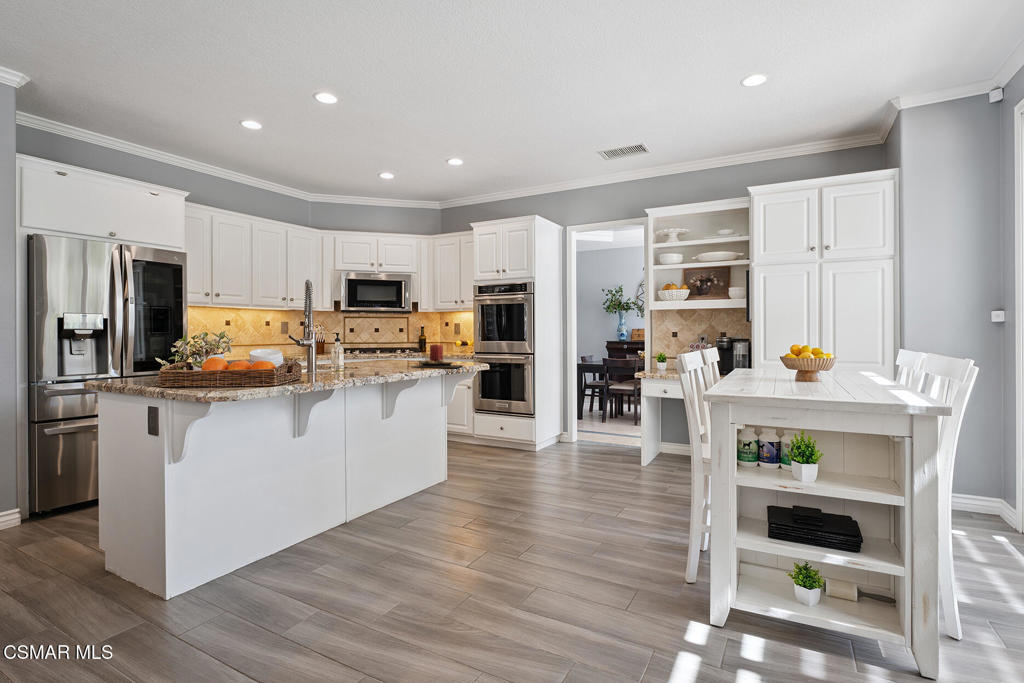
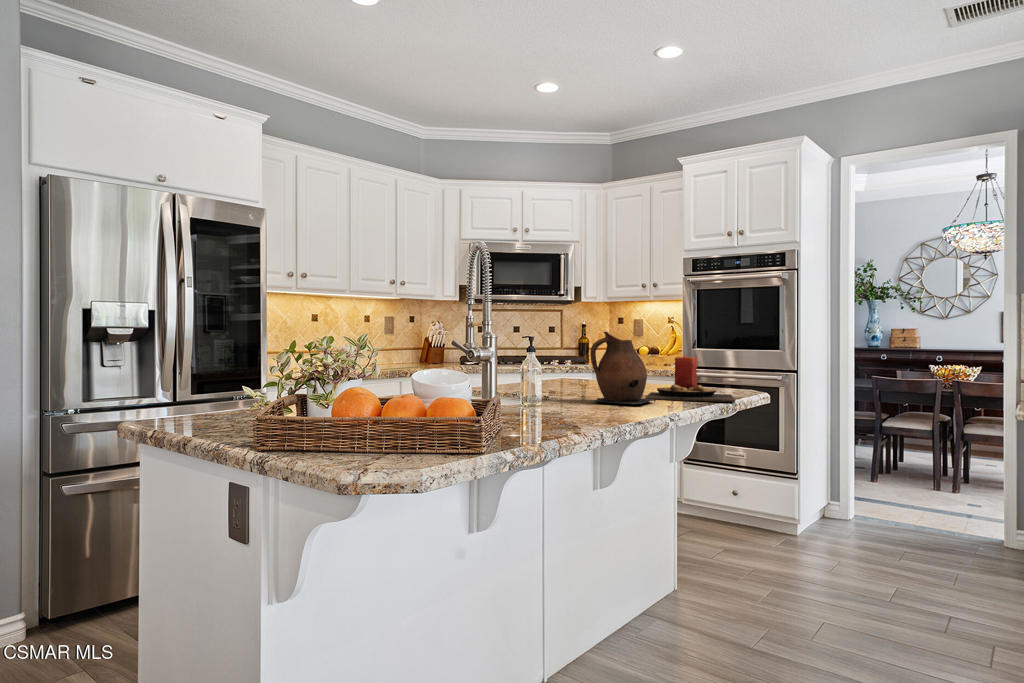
ceramic pitcher: none [373,330,411,370] -> present [590,332,656,405]

